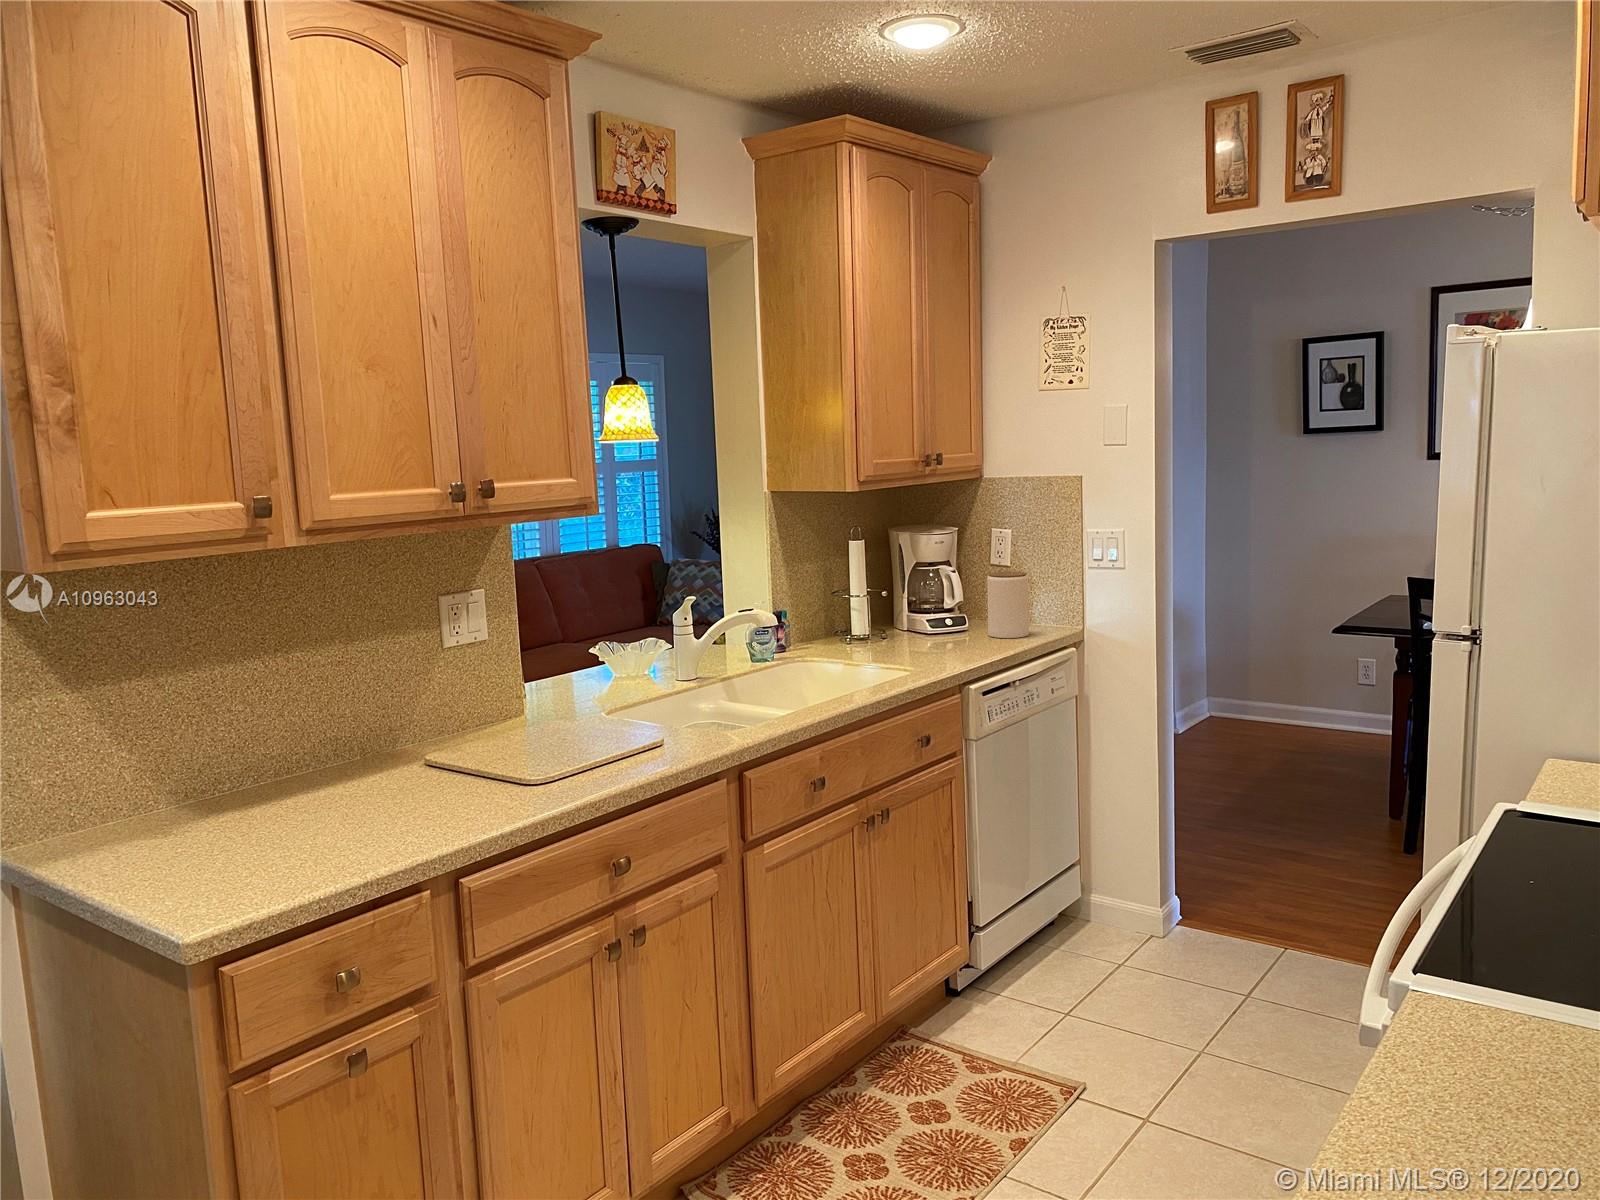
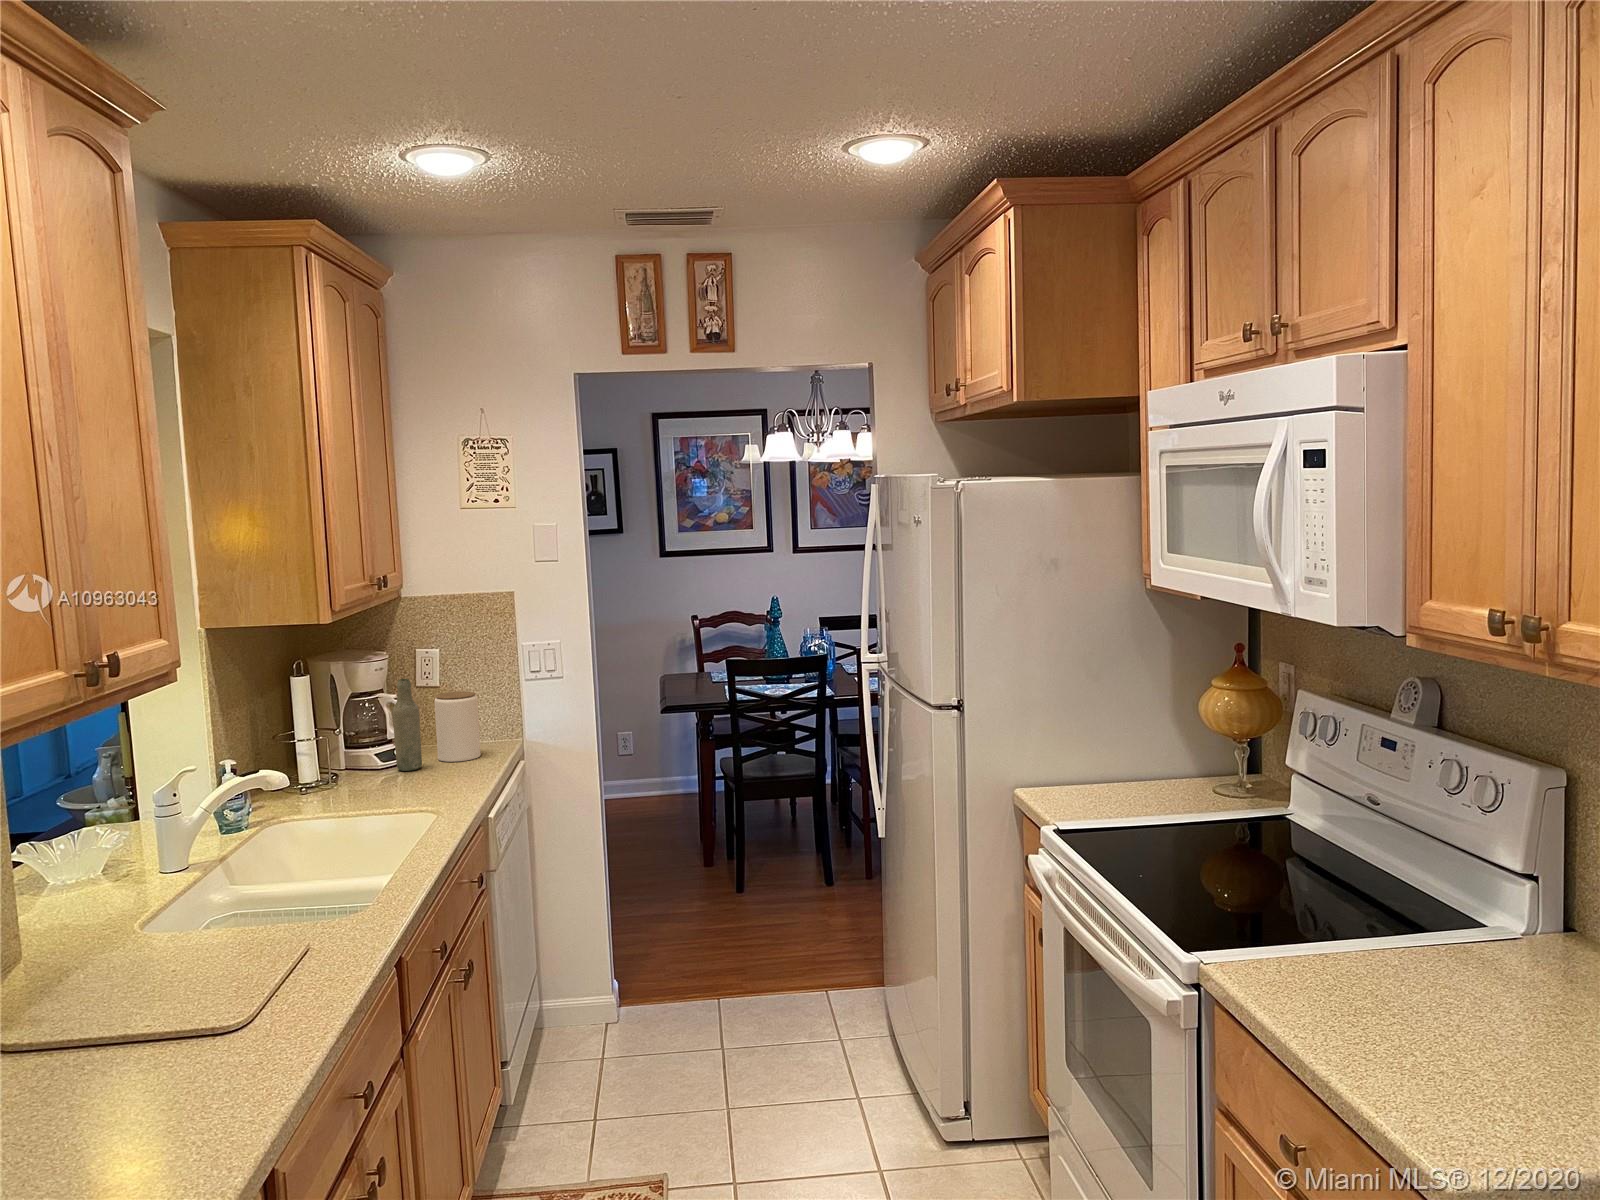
bottle: none [940,552,966,640] -> present [392,679,422,771]

